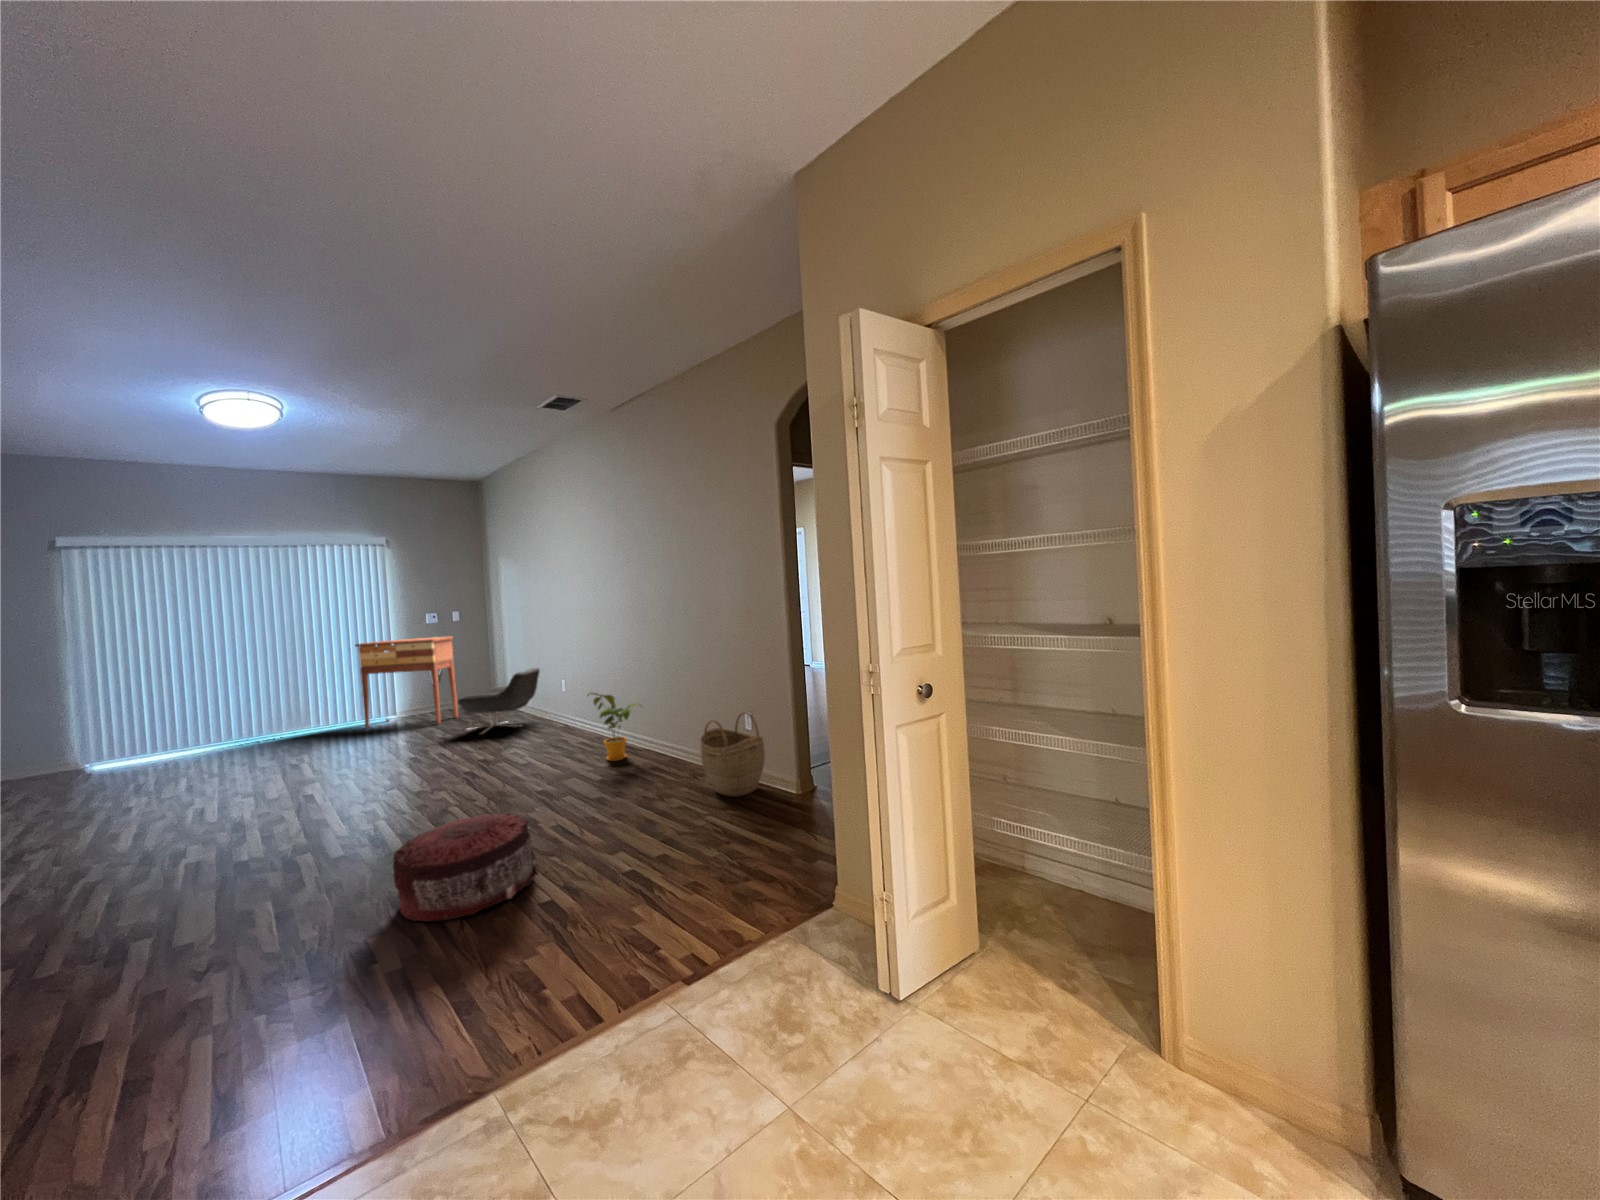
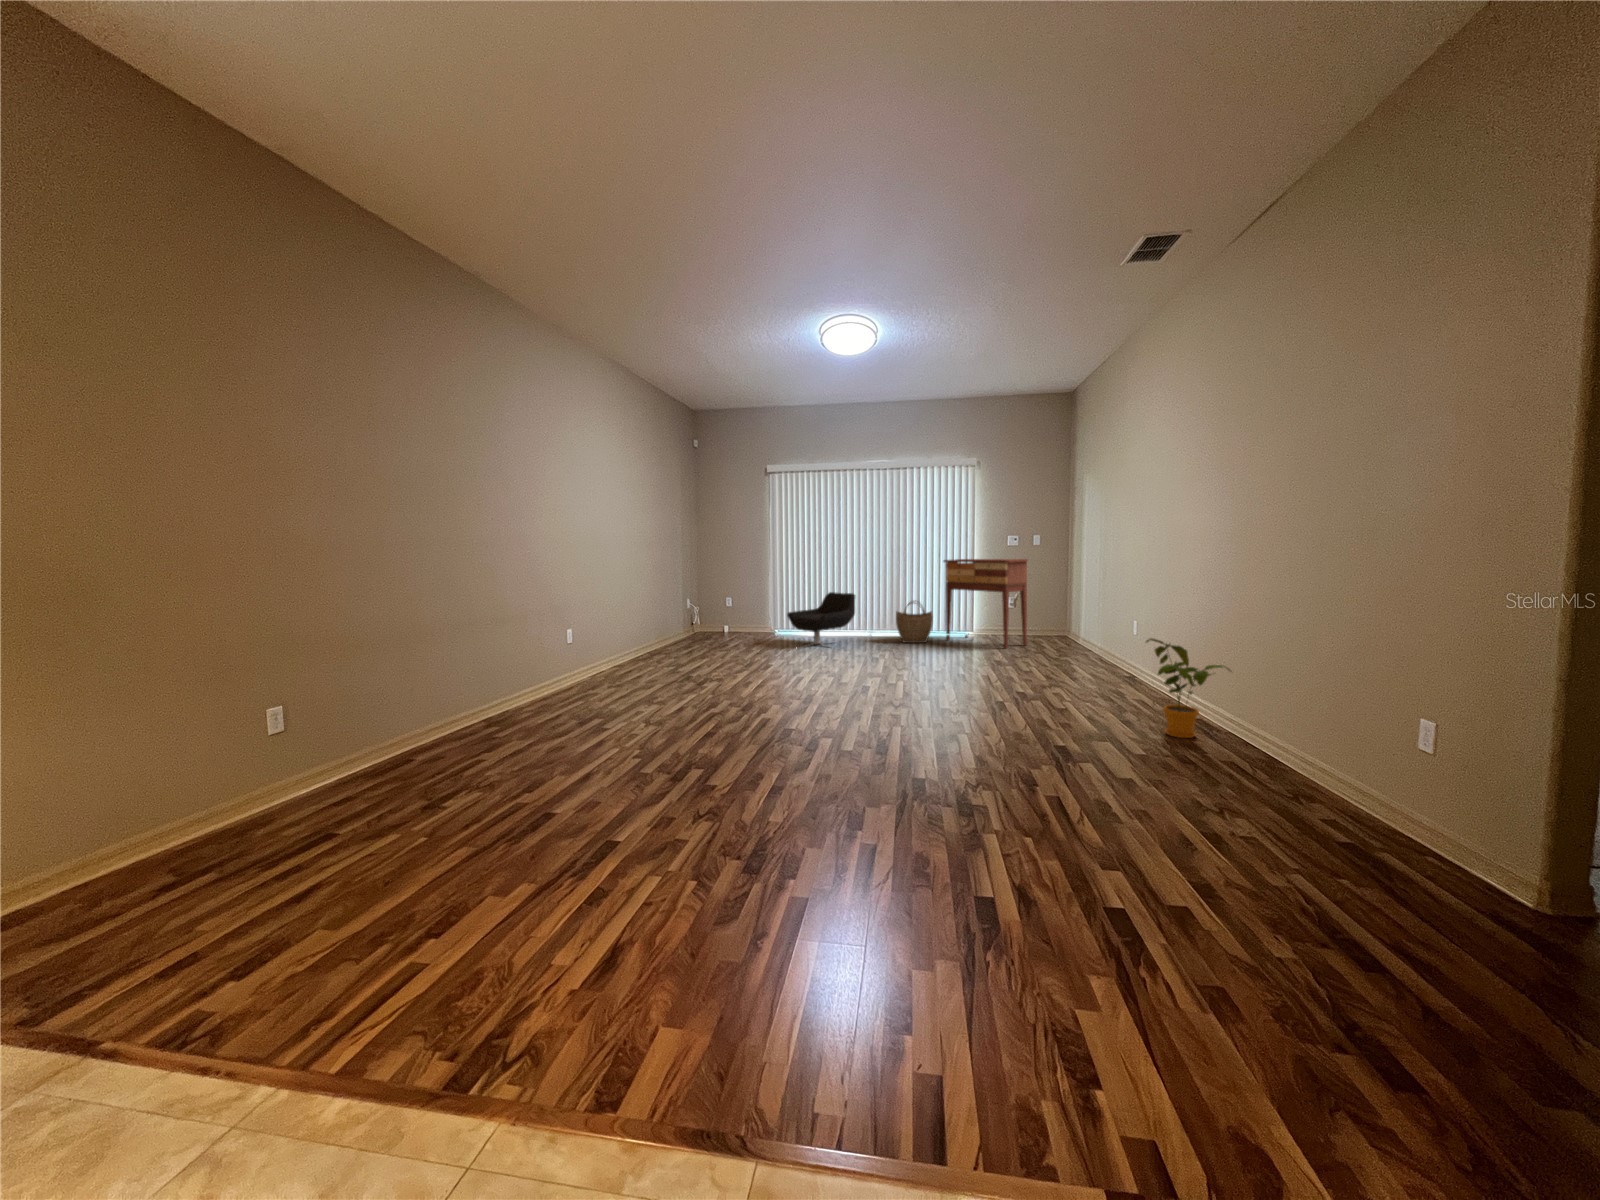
lounge chair: present [458,667,540,733] -> present [787,592,855,648]
woven basket: present [700,712,765,797] -> present [896,602,933,643]
pouf: present [393,812,538,921] -> none [845,750,996,871]

